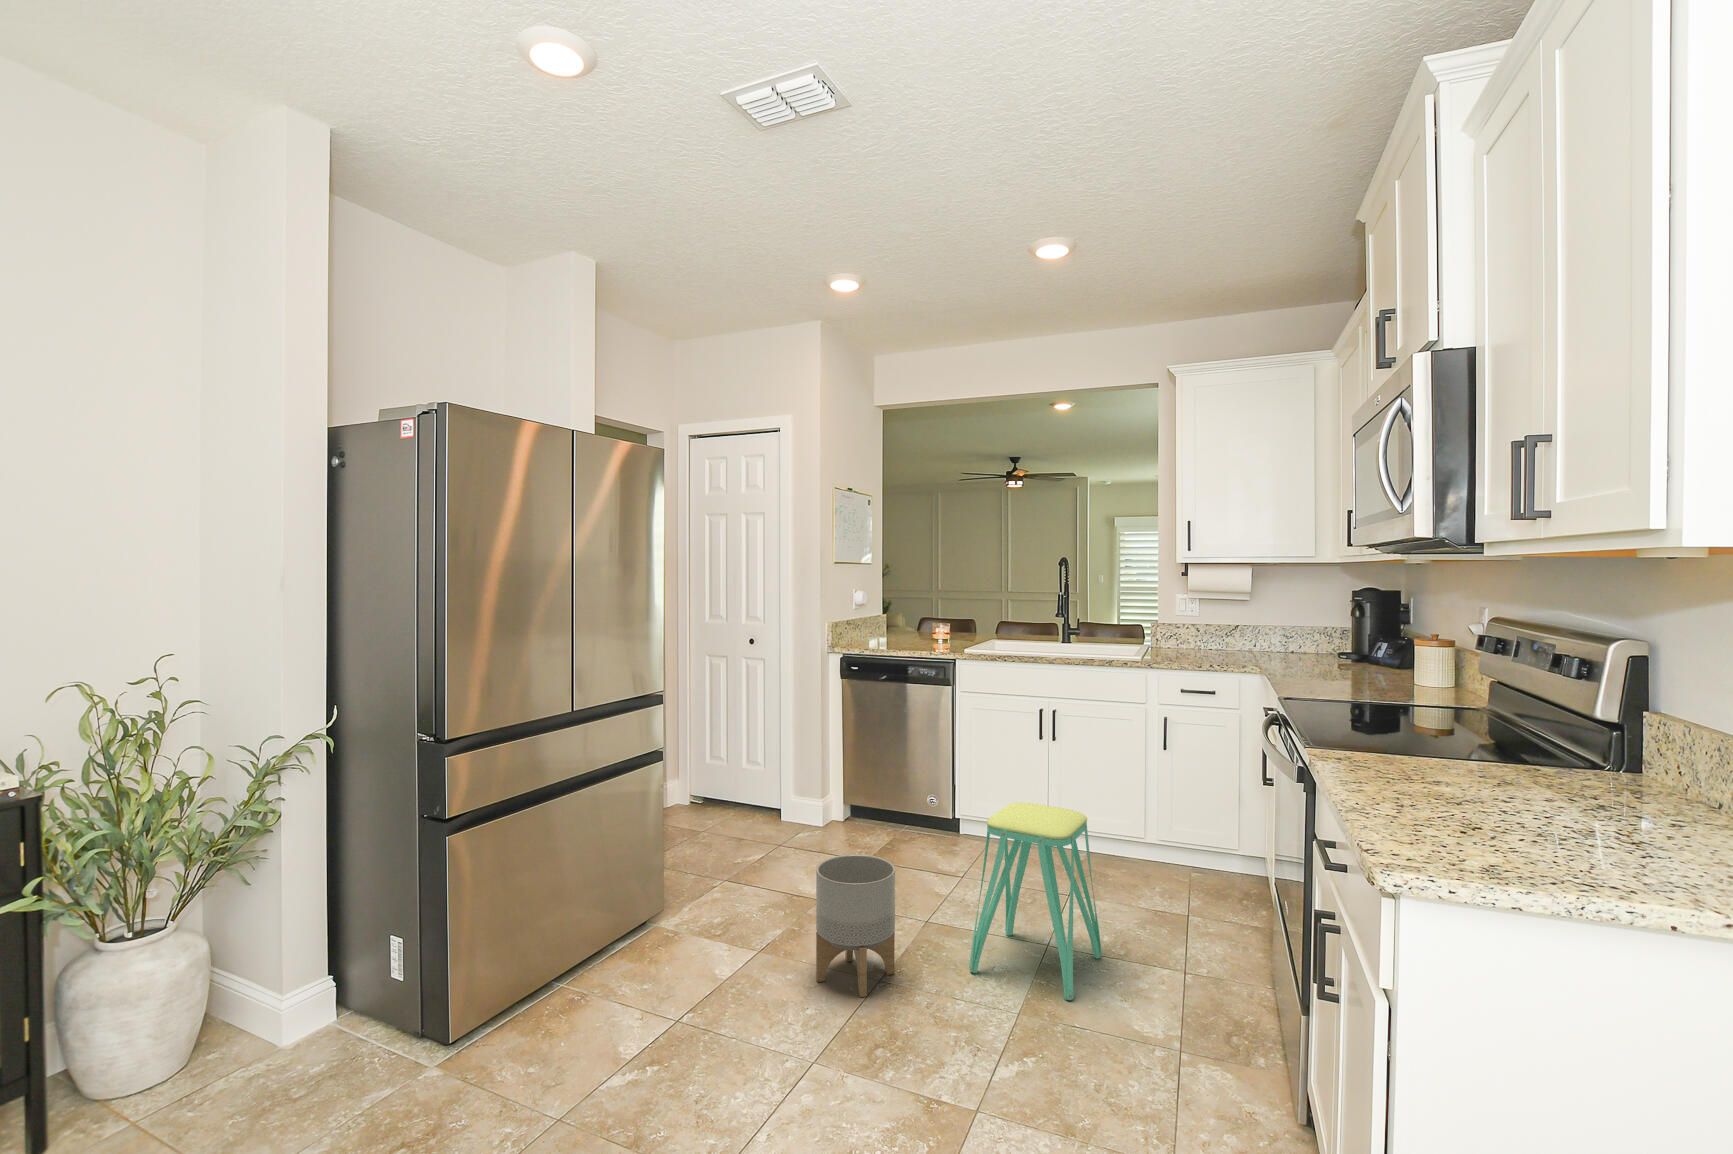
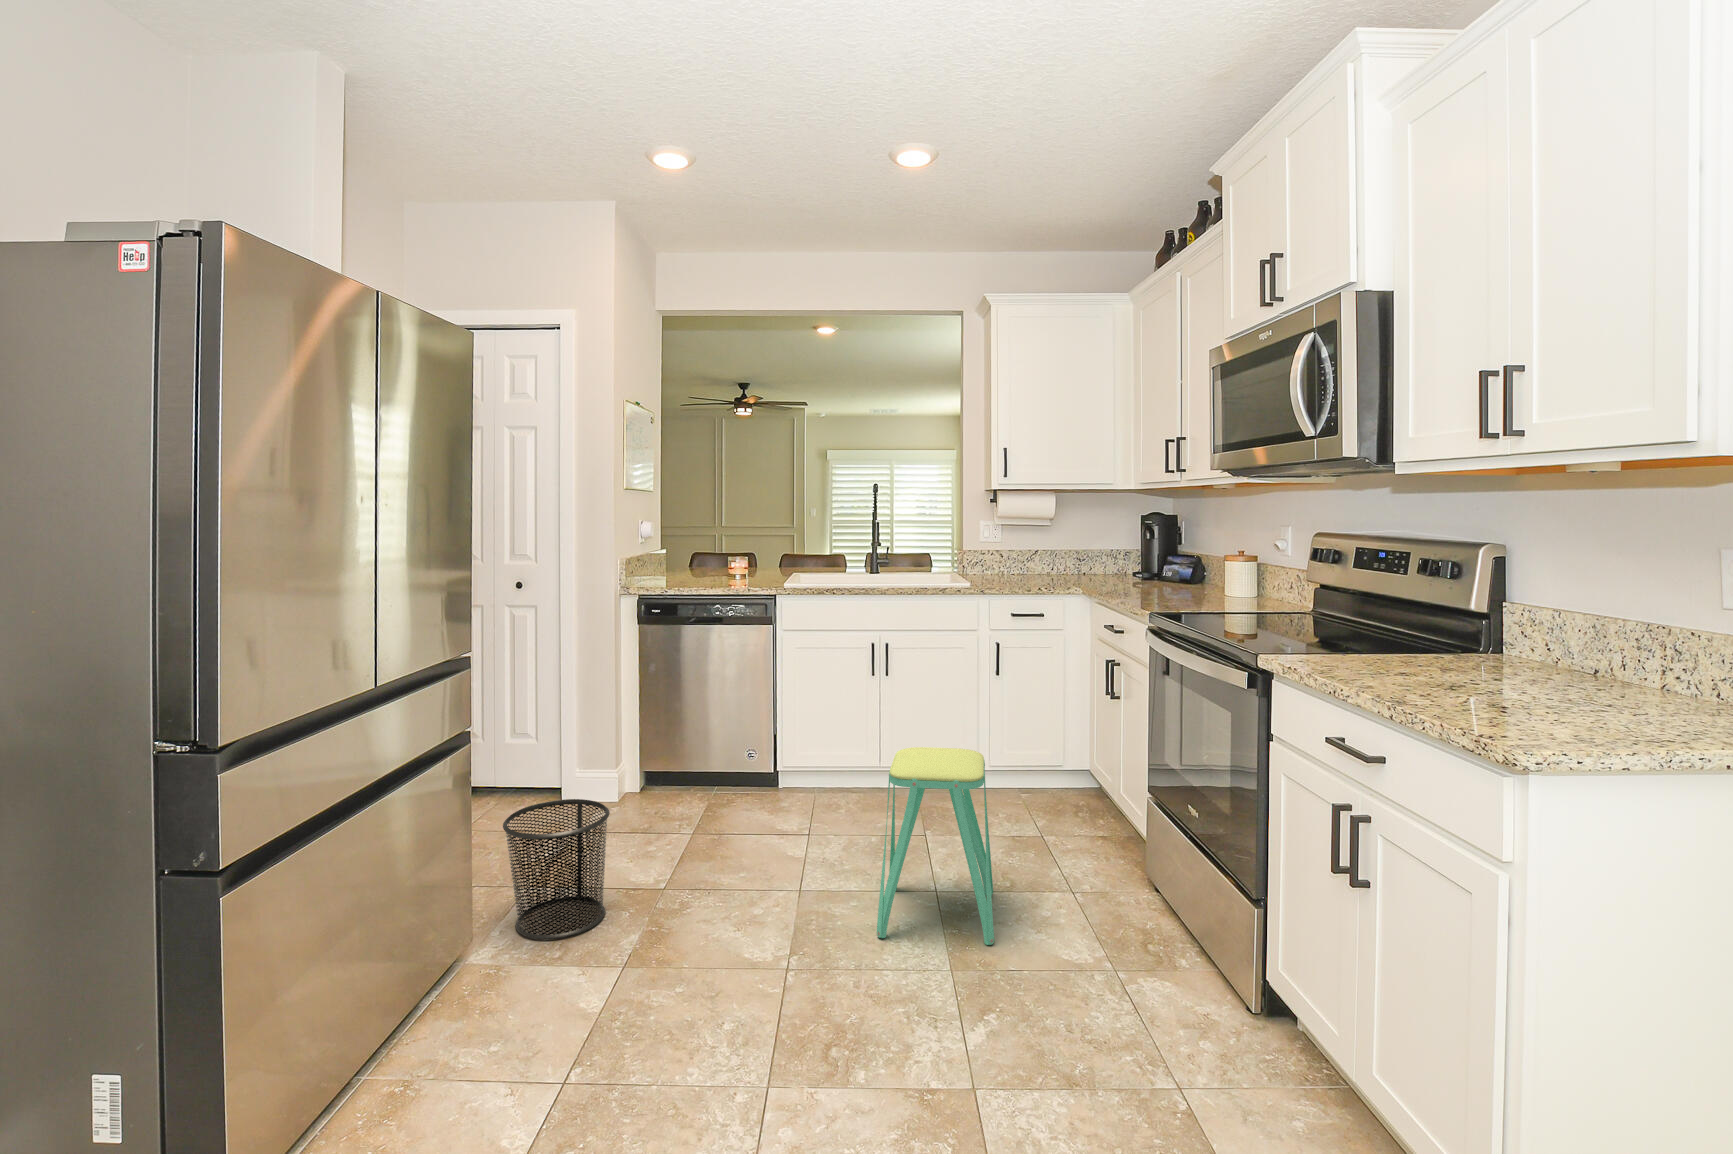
waste bin: none [695,810,775,920] -> present [503,799,610,940]
planter: present [816,854,895,997] -> none [709,831,803,994]

